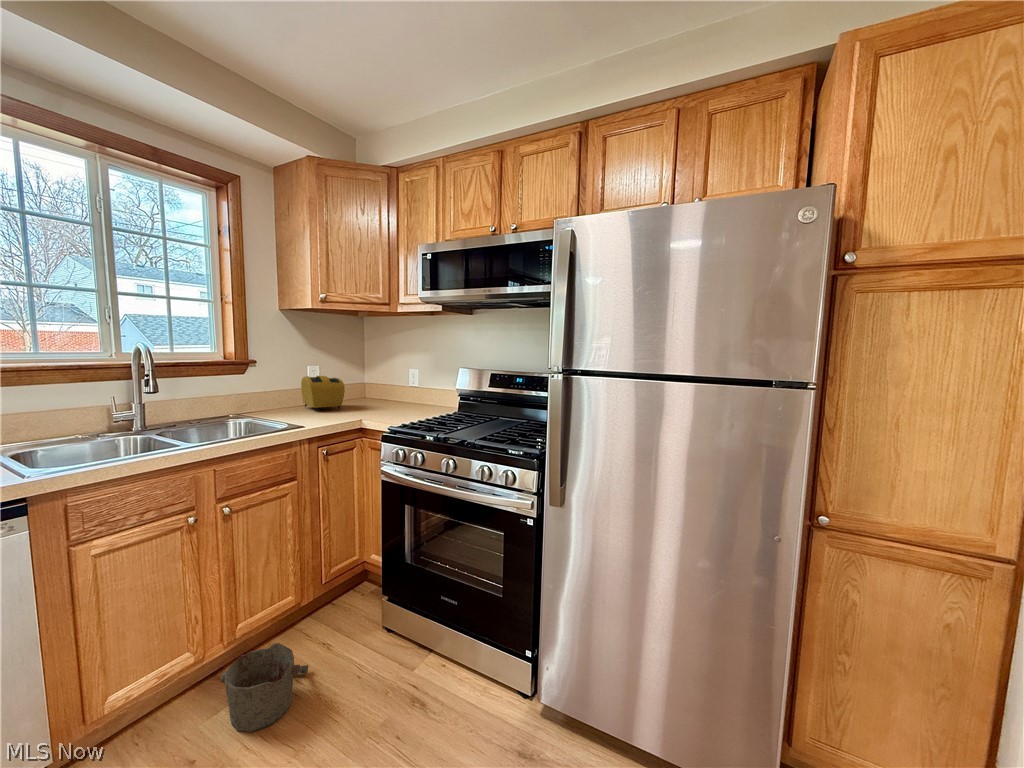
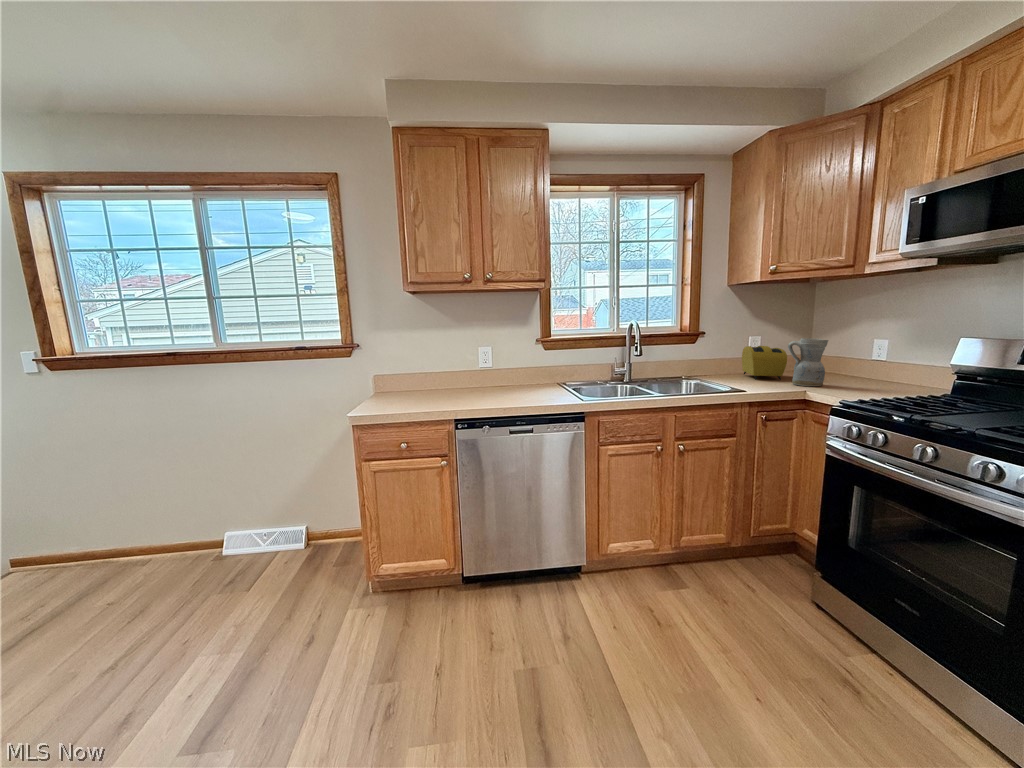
ceramic pitcher: none [343,368,377,415] -> present [788,338,828,386]
bucket: present [221,643,308,732] -> none [671,559,735,621]

